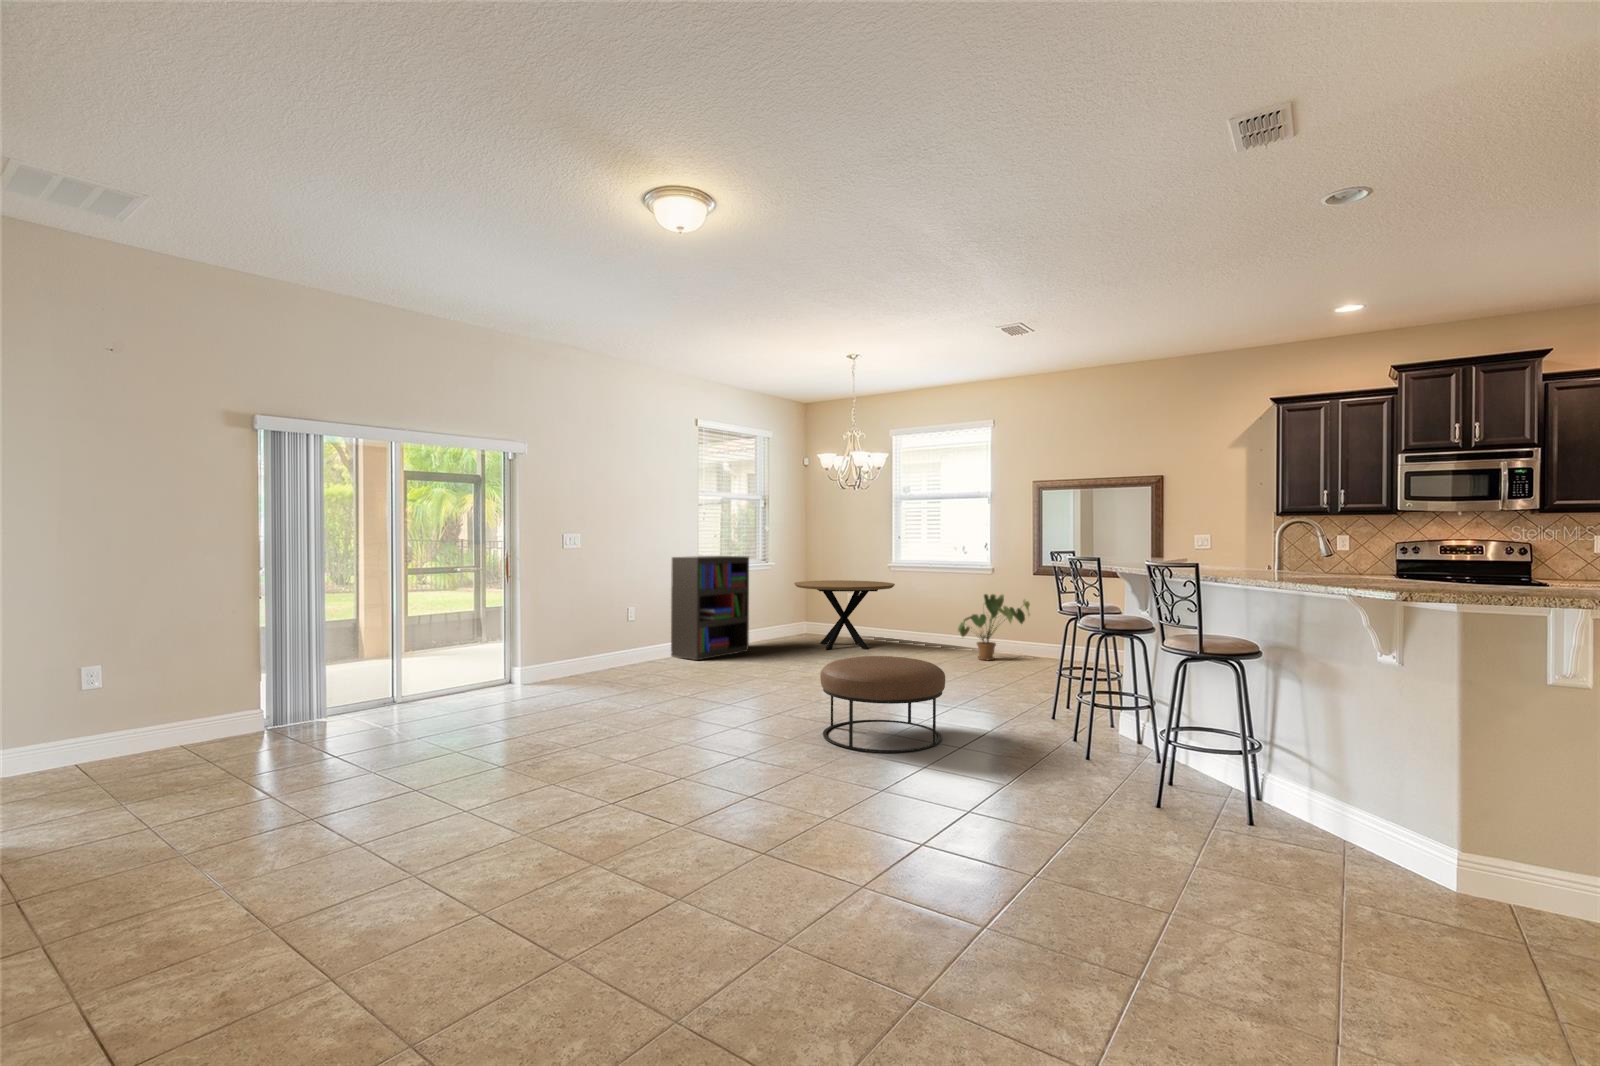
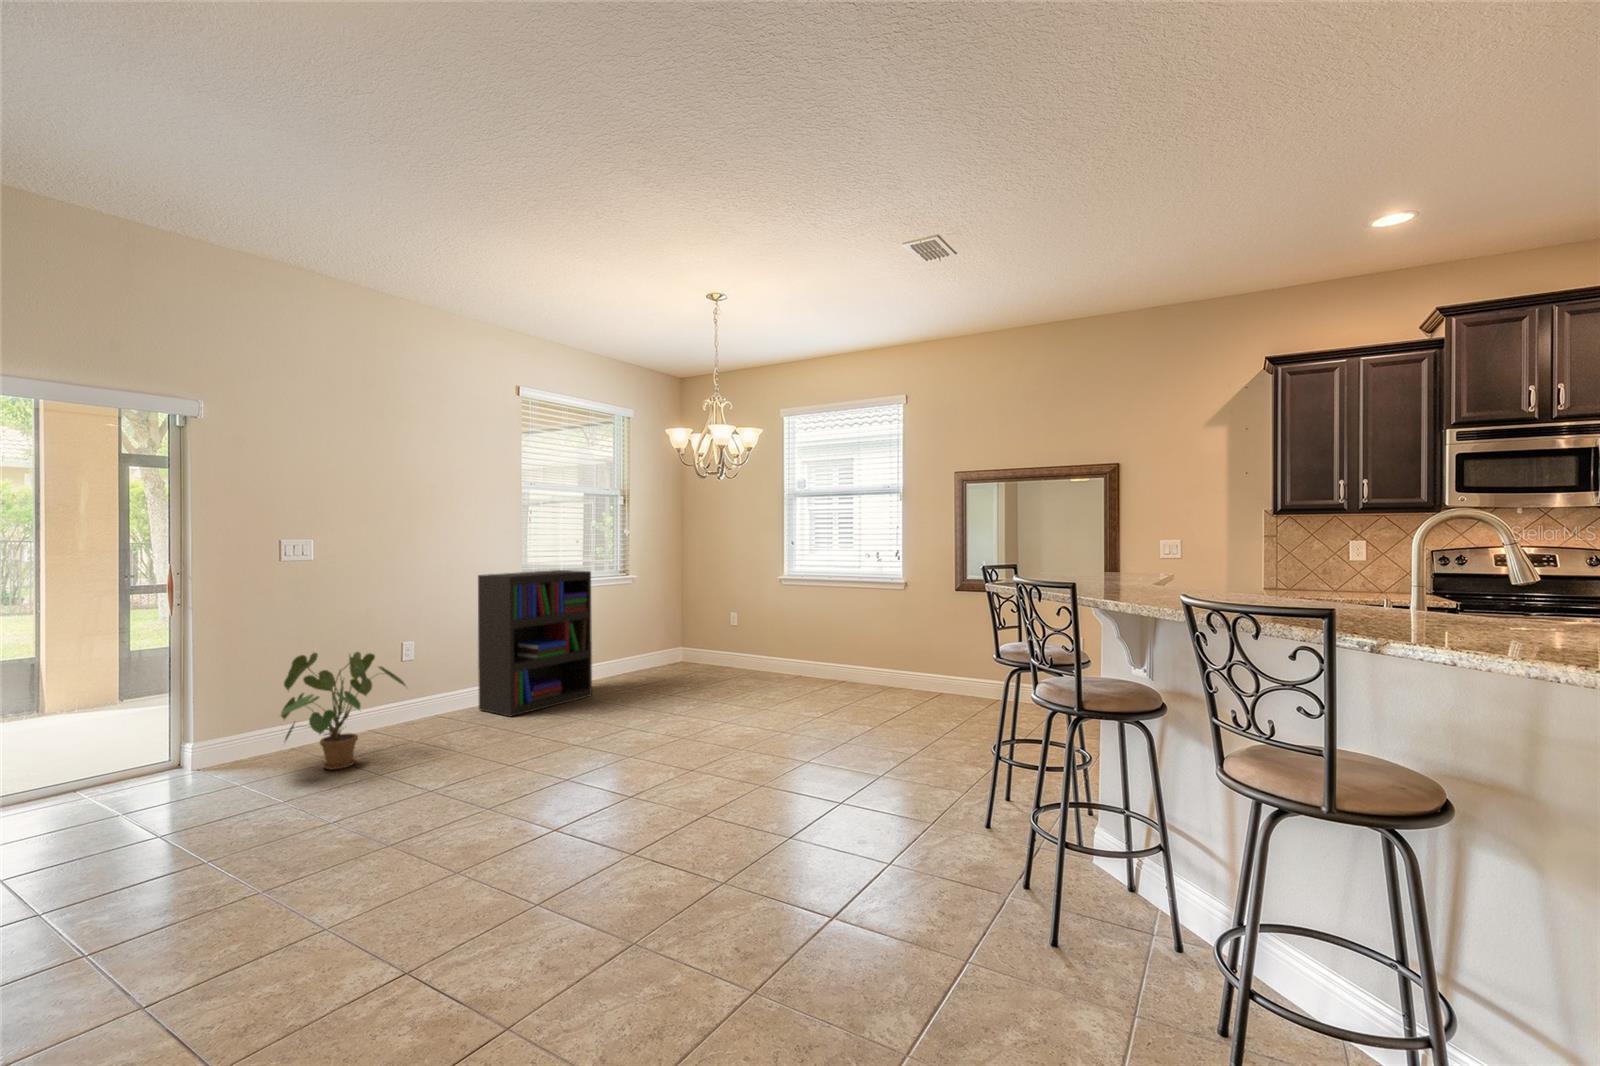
dining table: present [794,580,895,650] -> none [655,597,784,689]
house plant: present [958,594,1030,660] -> present [281,652,406,770]
ottoman: present [820,656,945,752] -> none [621,748,832,949]

